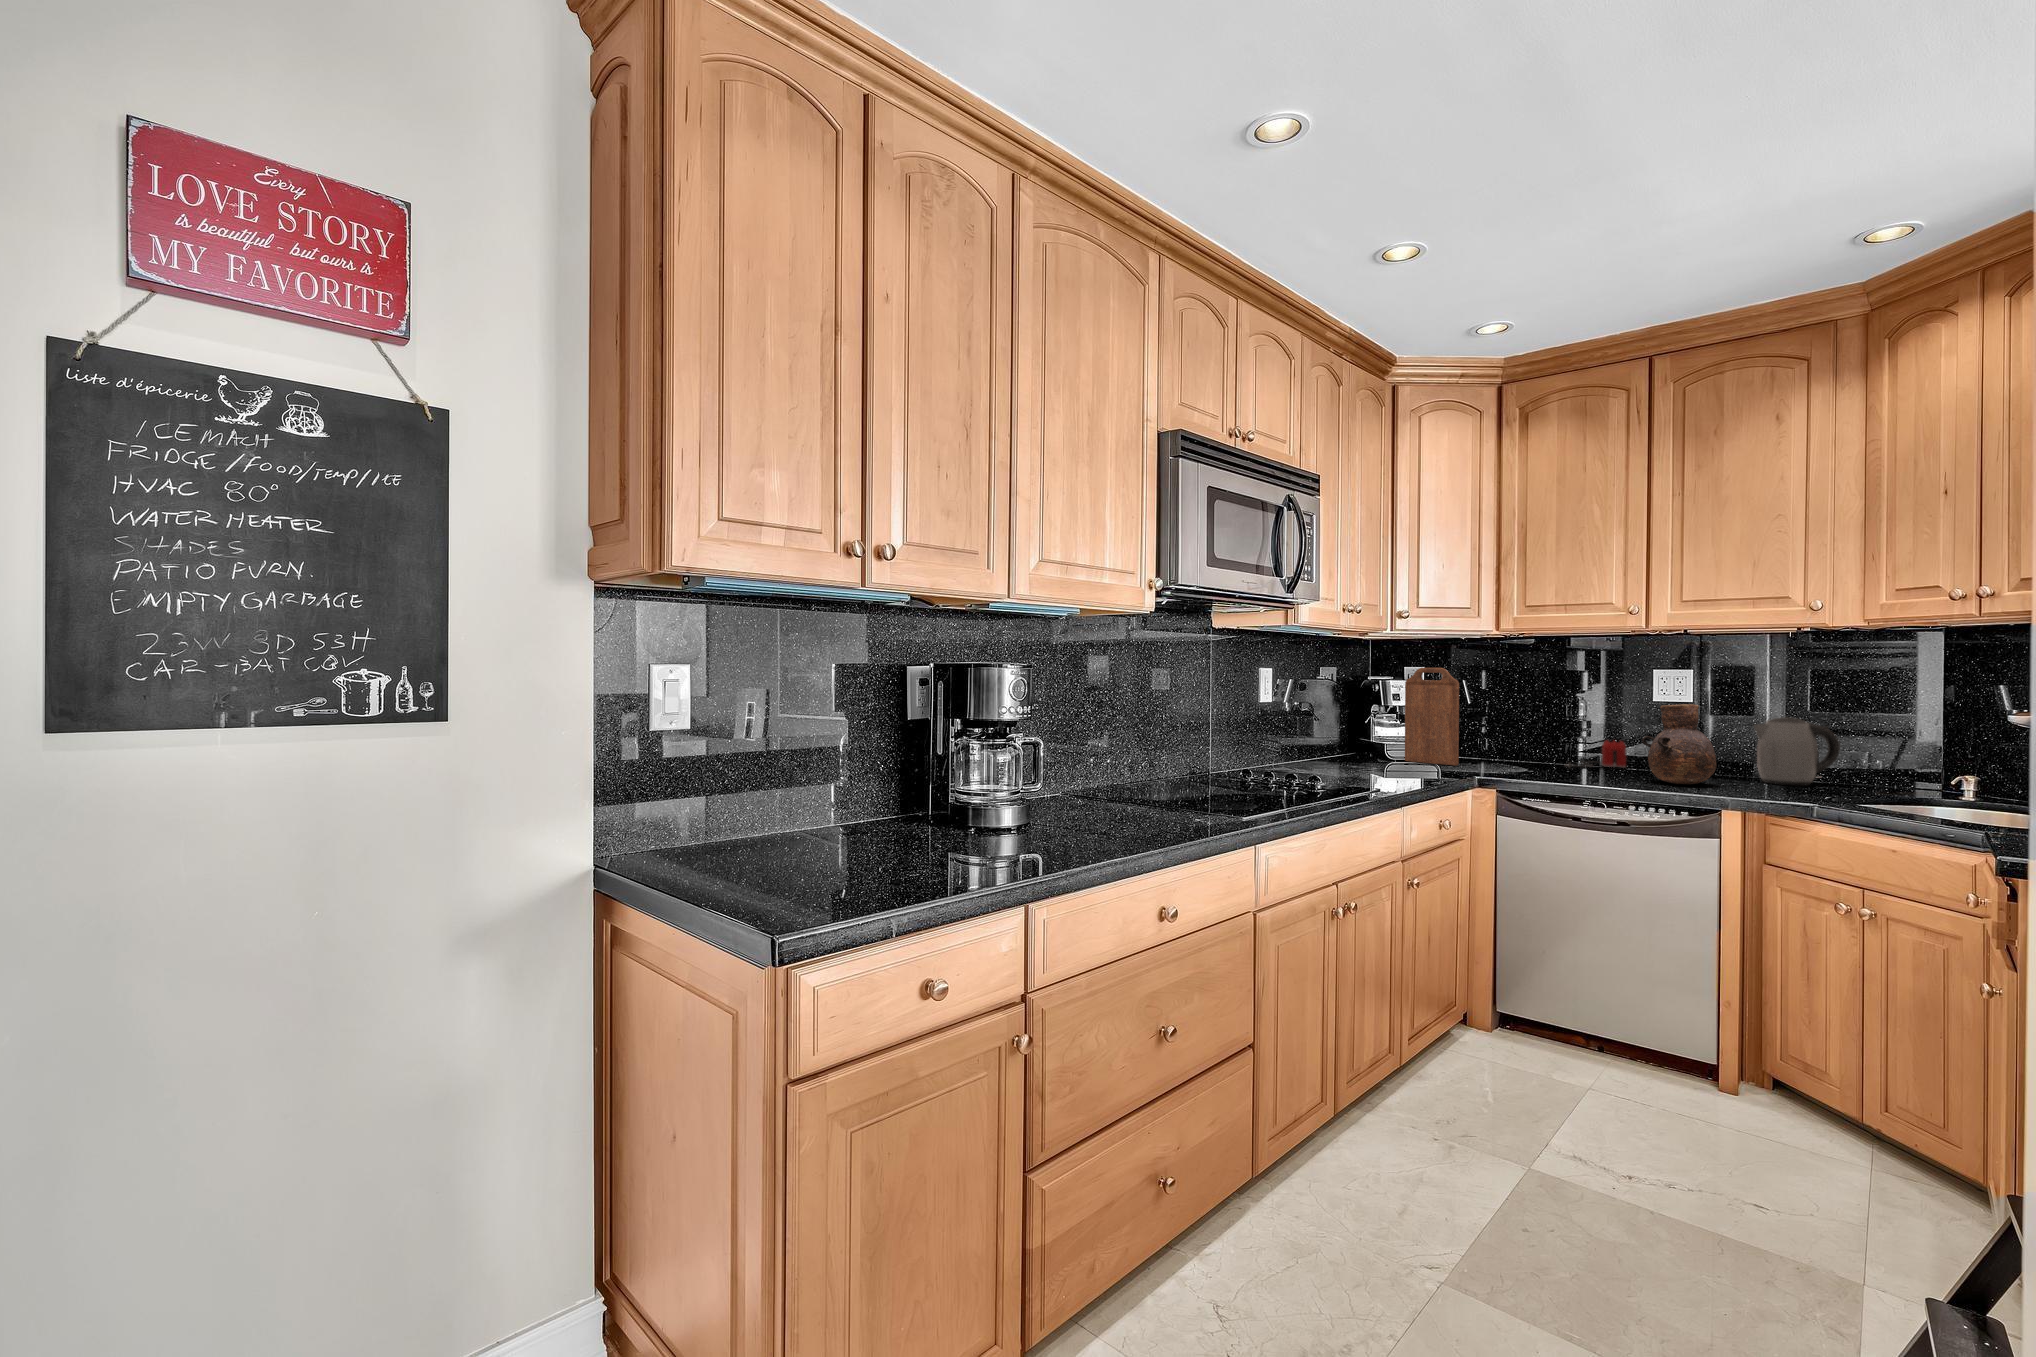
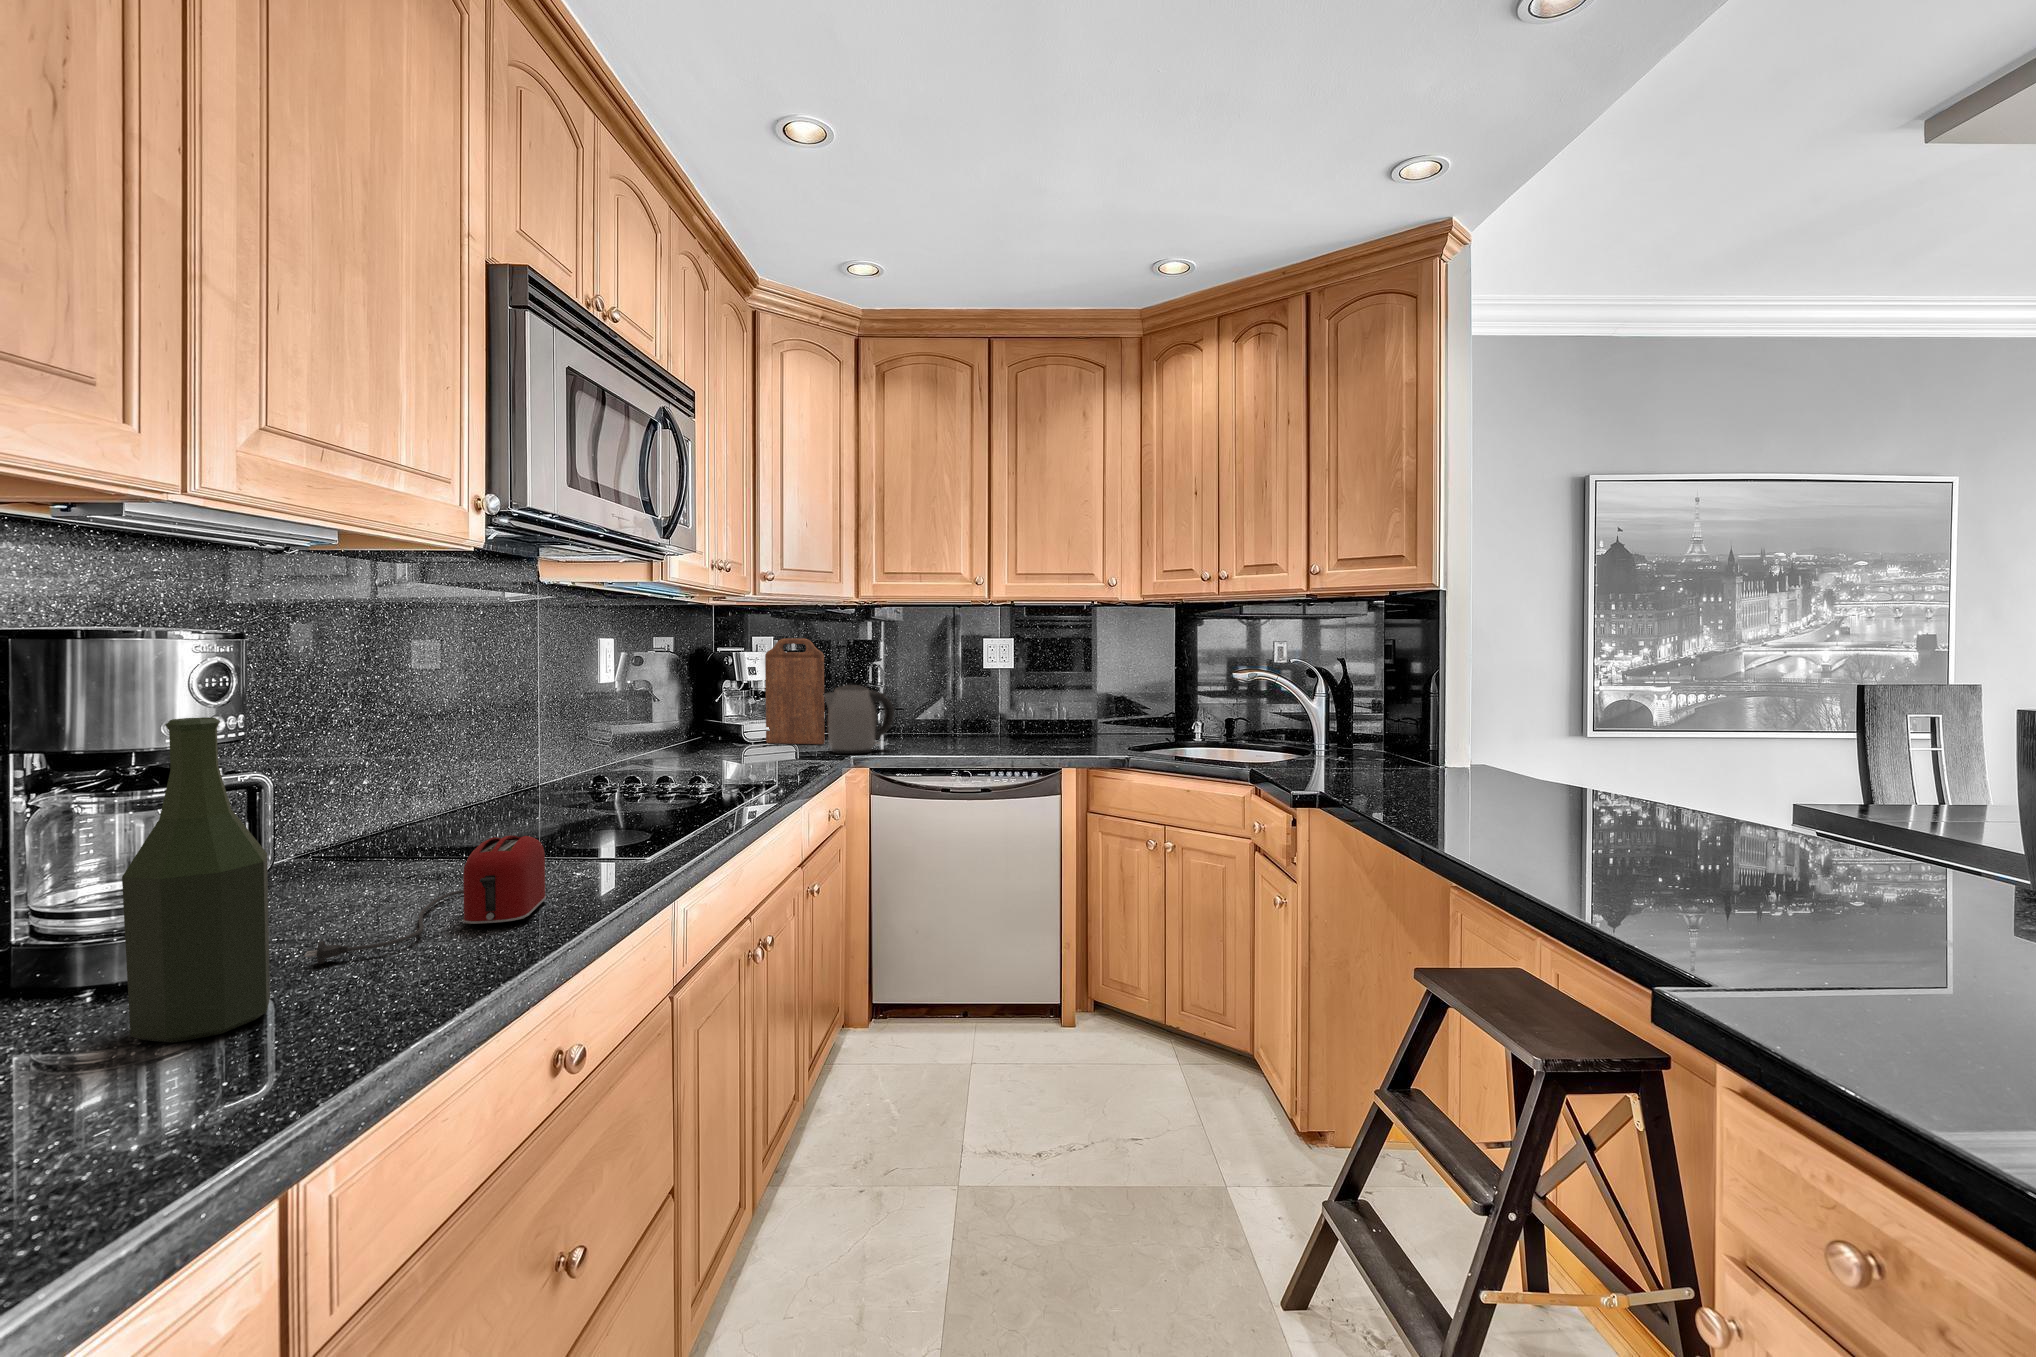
bottle: none [984,703,1034,850] -> present [122,717,270,1043]
vase: present [1642,704,1717,784] -> none [991,672,1049,747]
kettle: present [1754,717,1840,786] -> present [824,685,894,754]
toaster: present [1568,741,1626,768] -> present [304,836,546,964]

